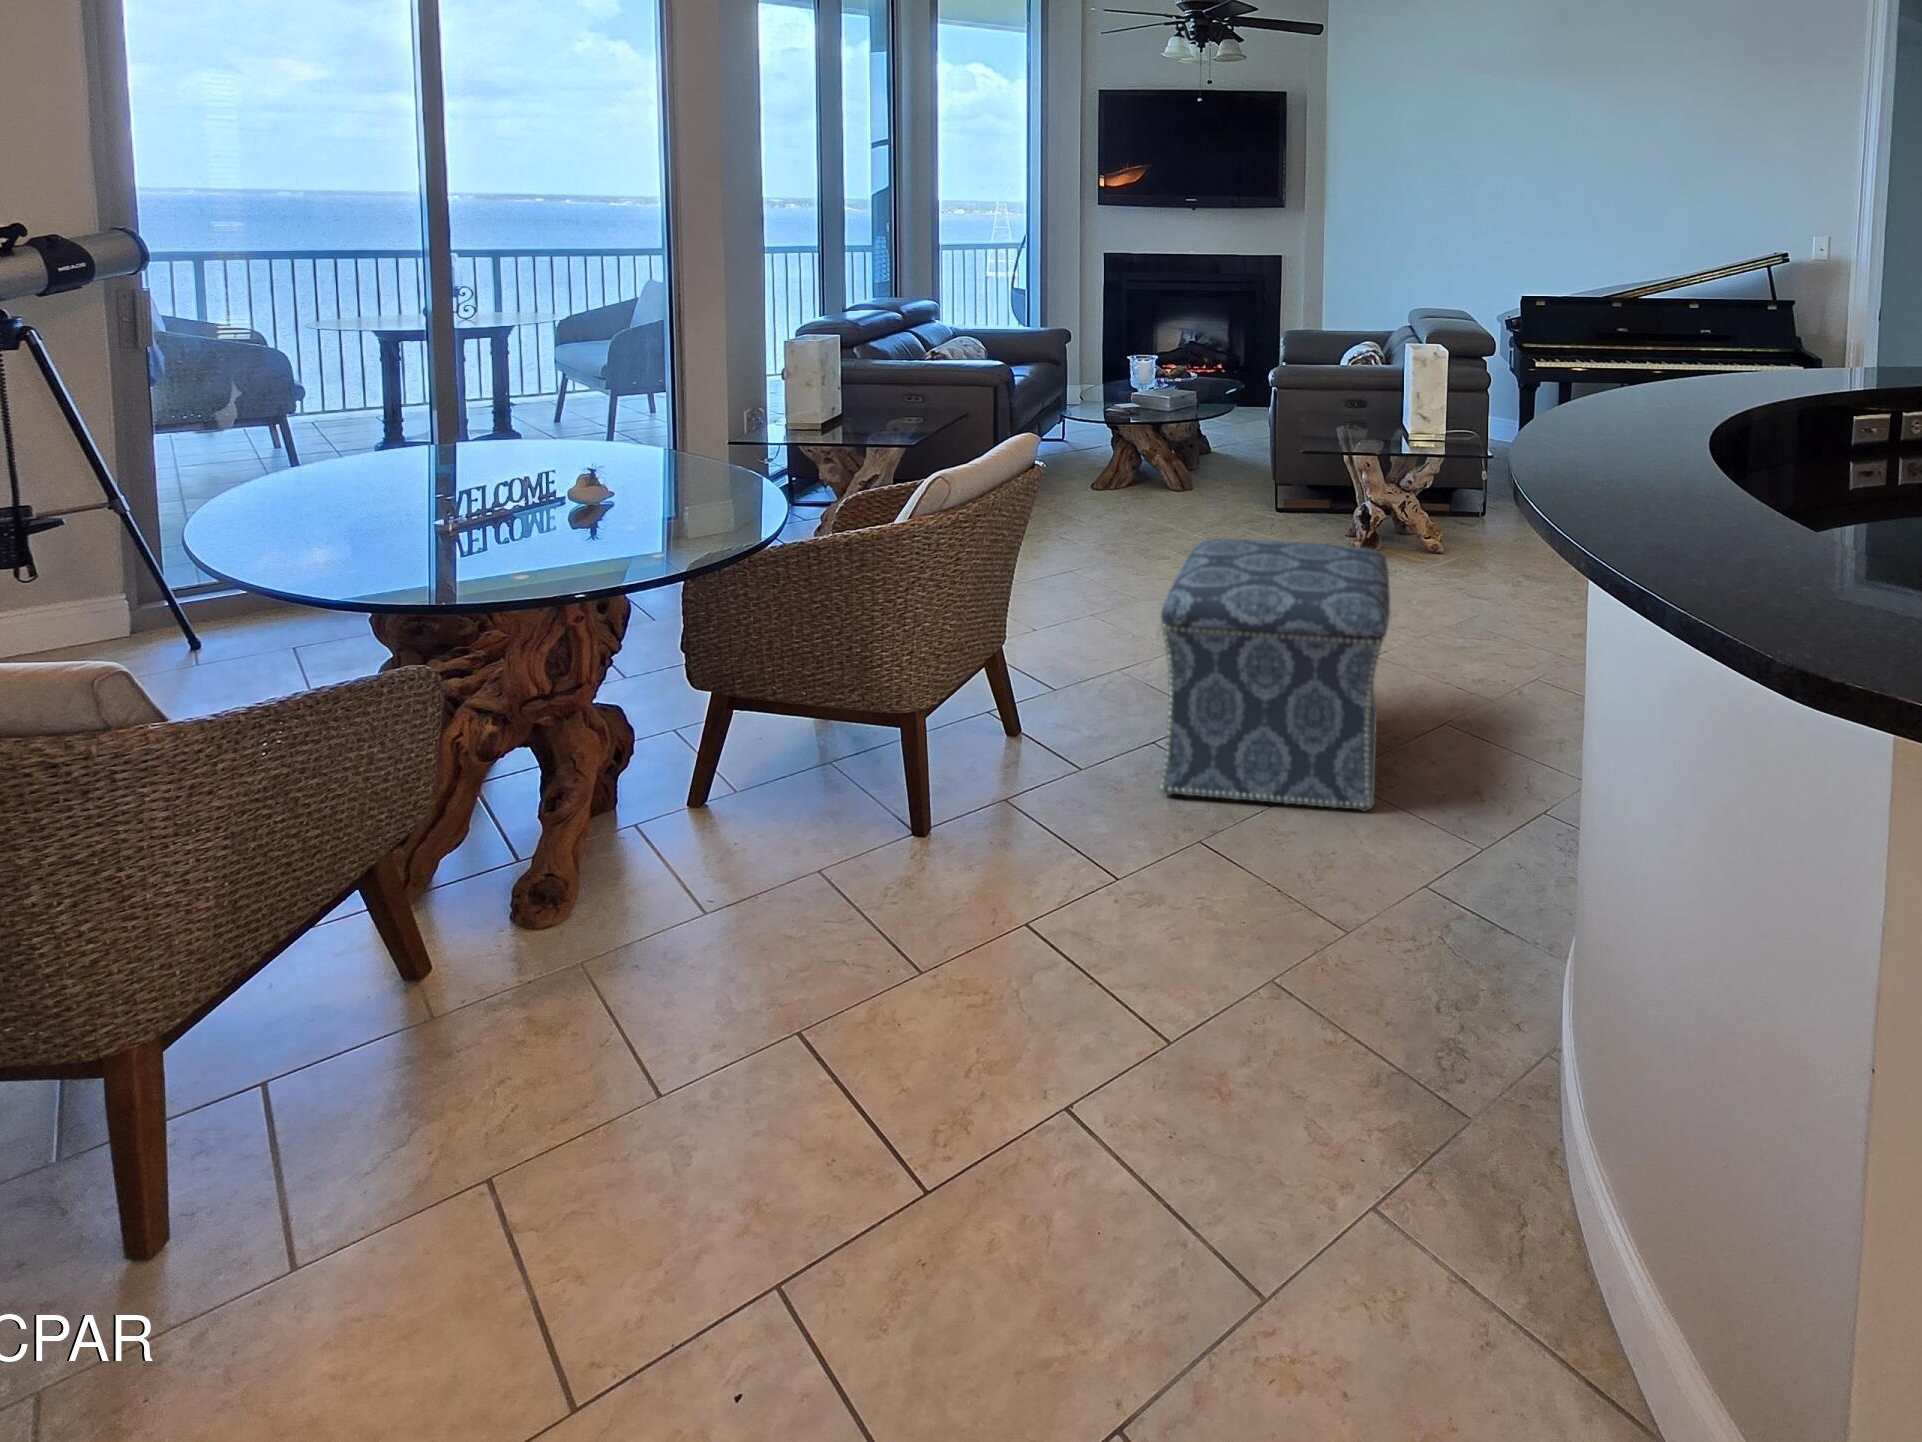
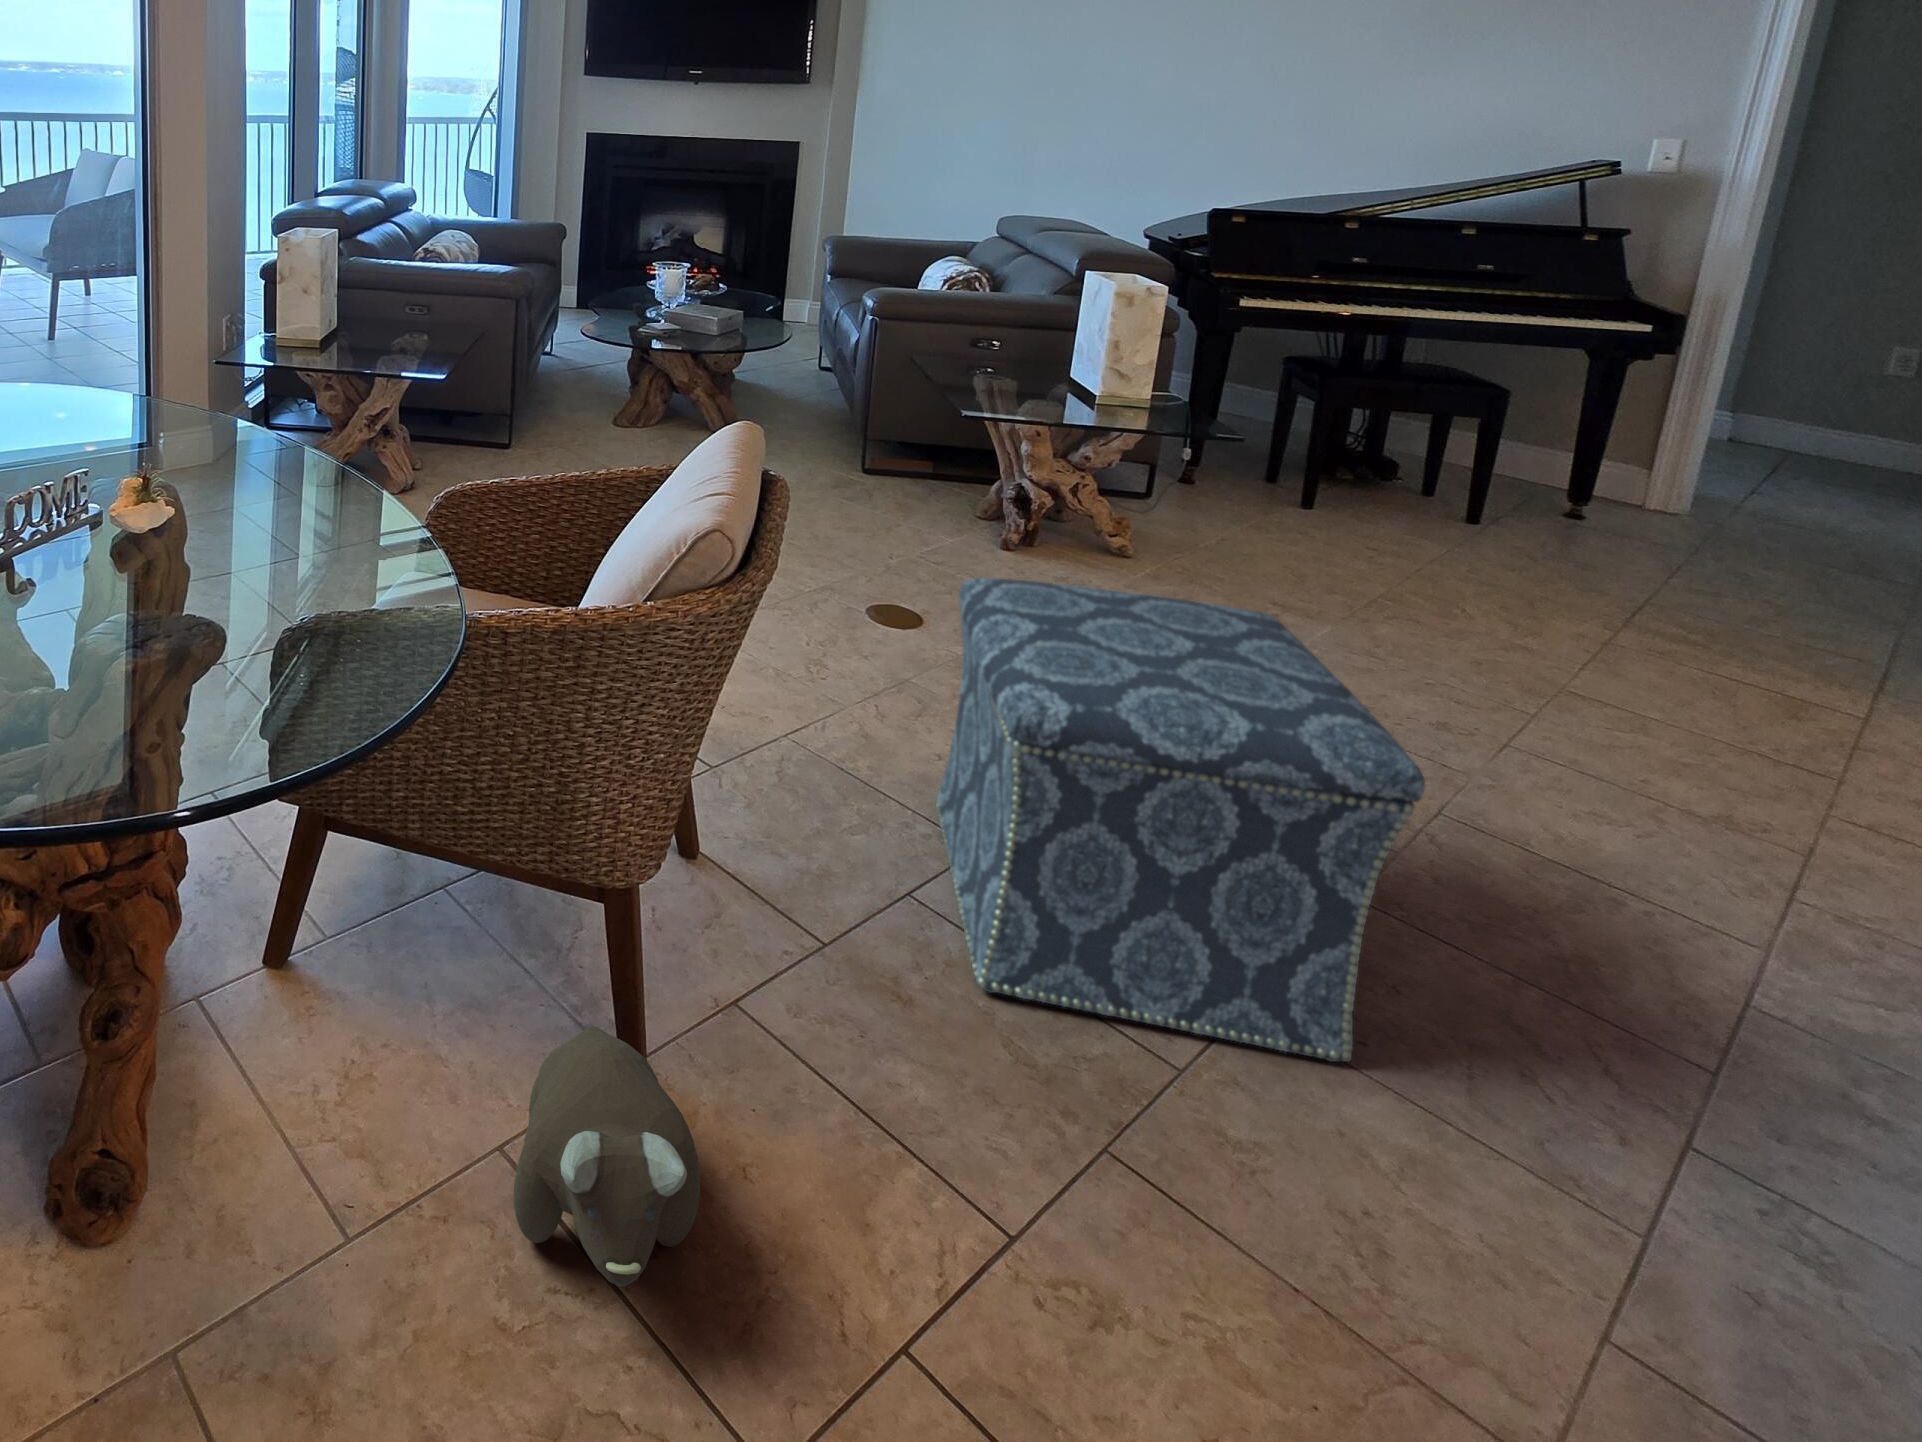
plush toy: none [789,807,907,928] -> present [514,1026,700,1286]

